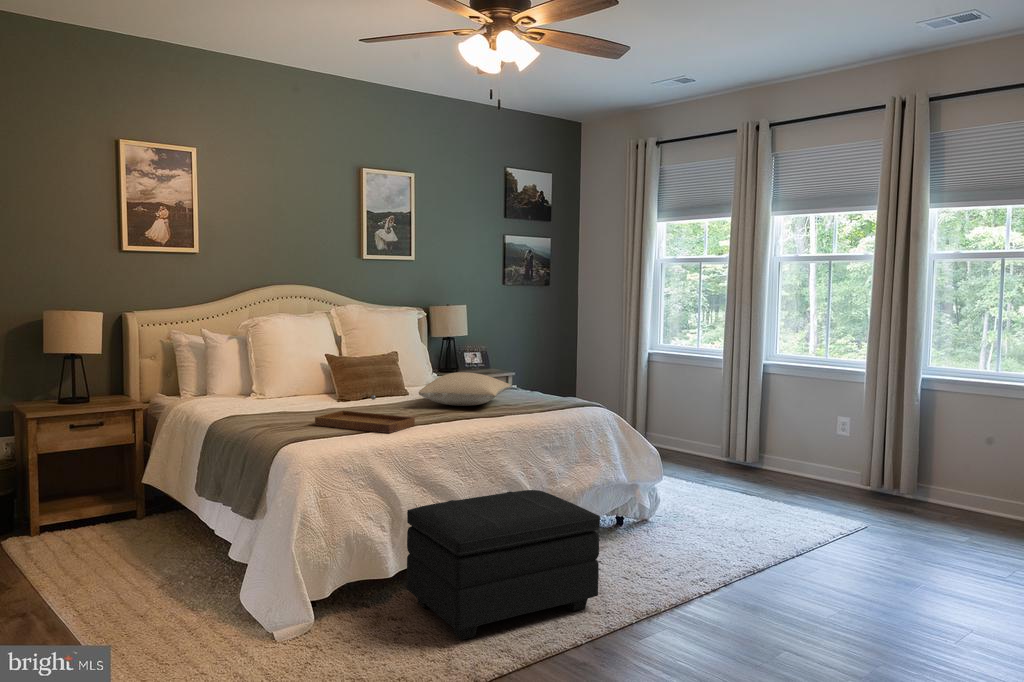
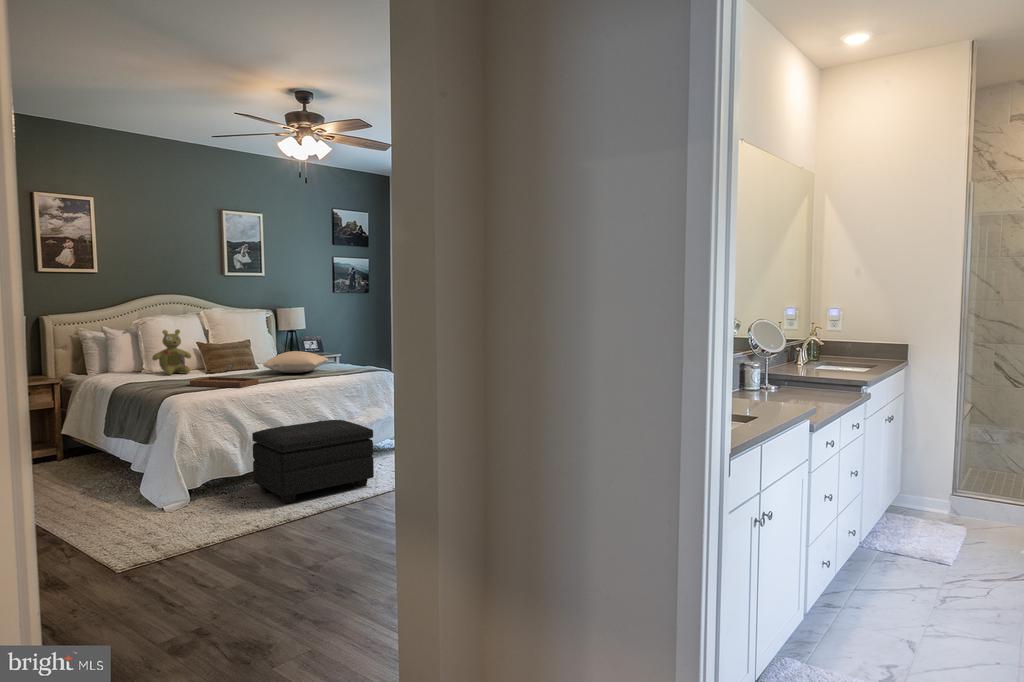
stuffed bear: none [265,335,317,402] -> present [152,330,191,375]

